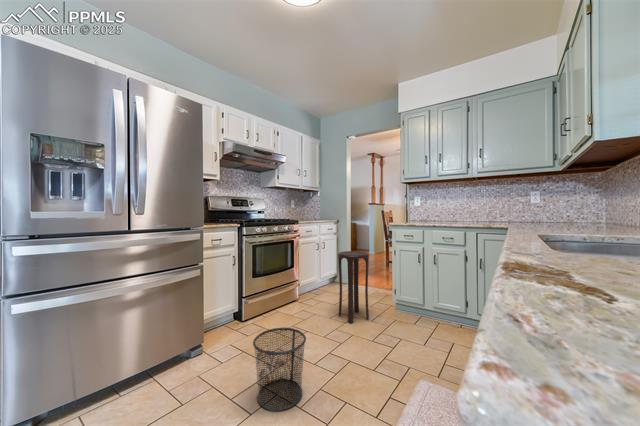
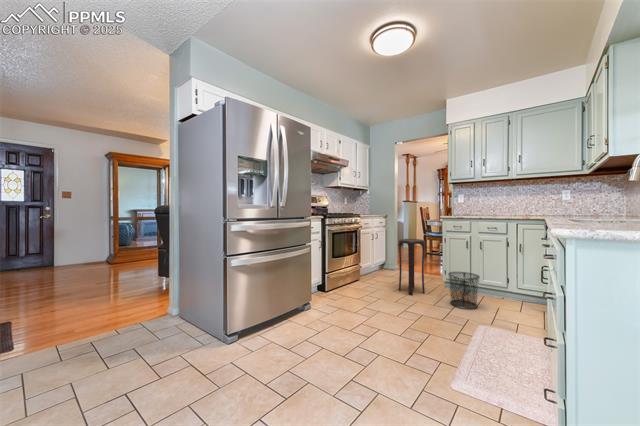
waste bin: present [253,328,306,411] -> present [448,272,480,309]

